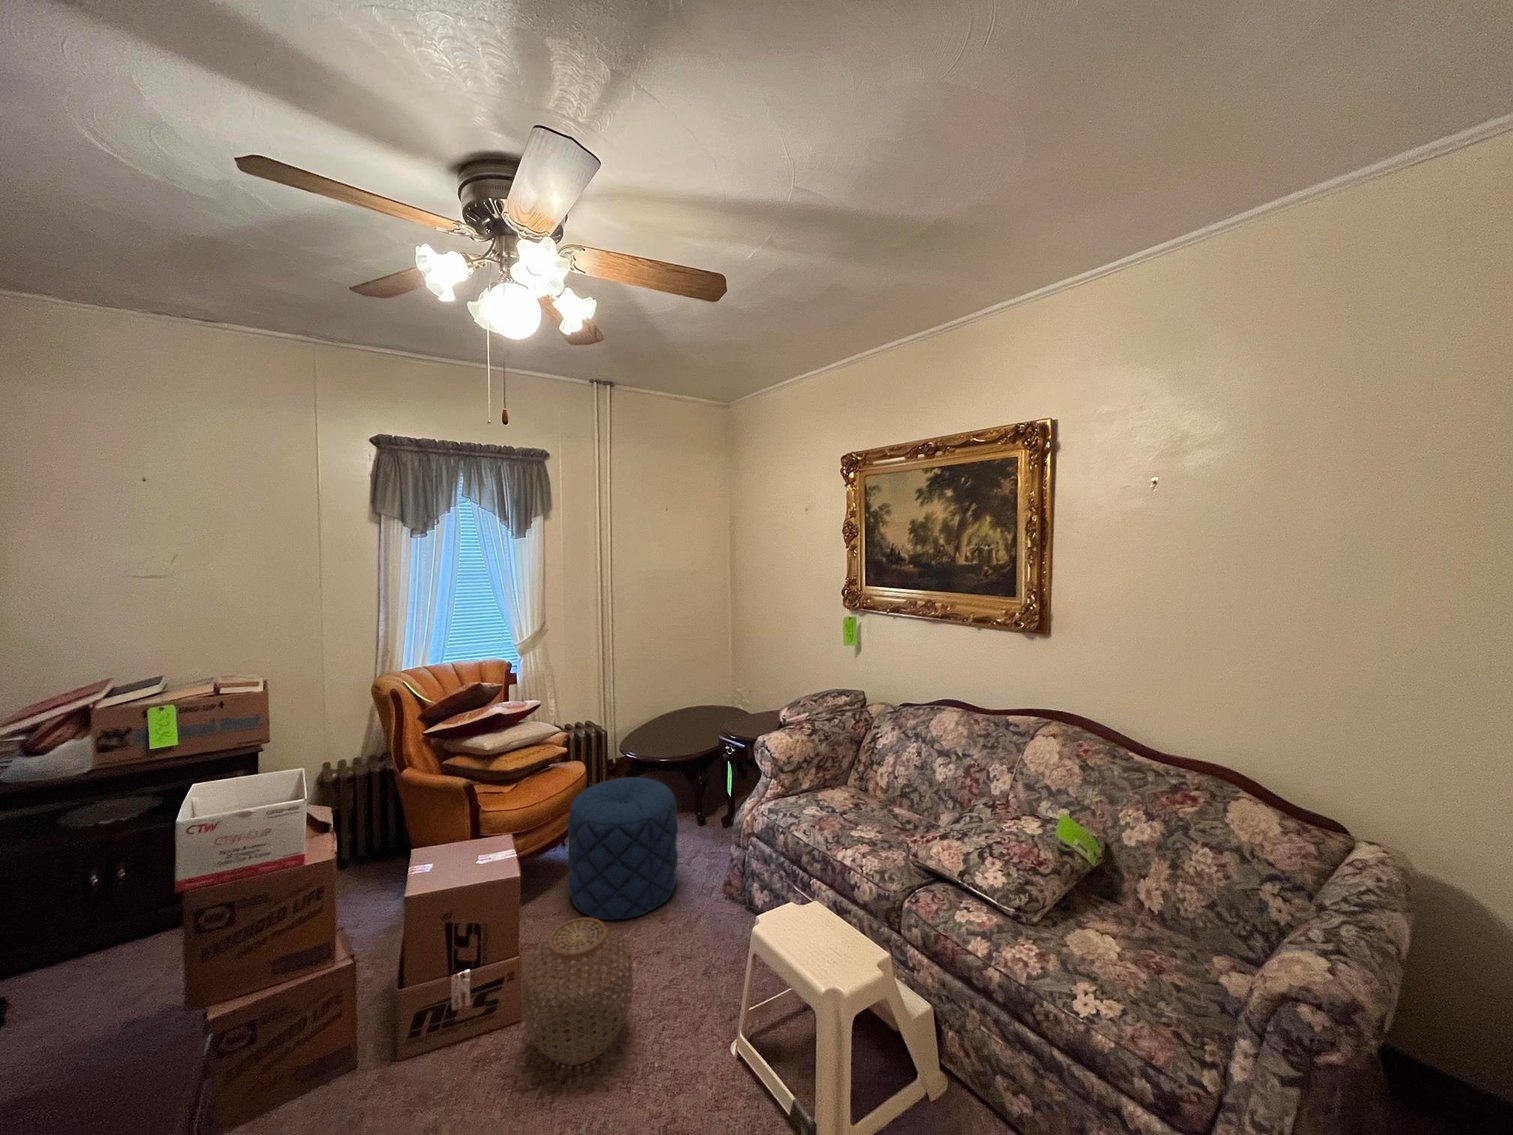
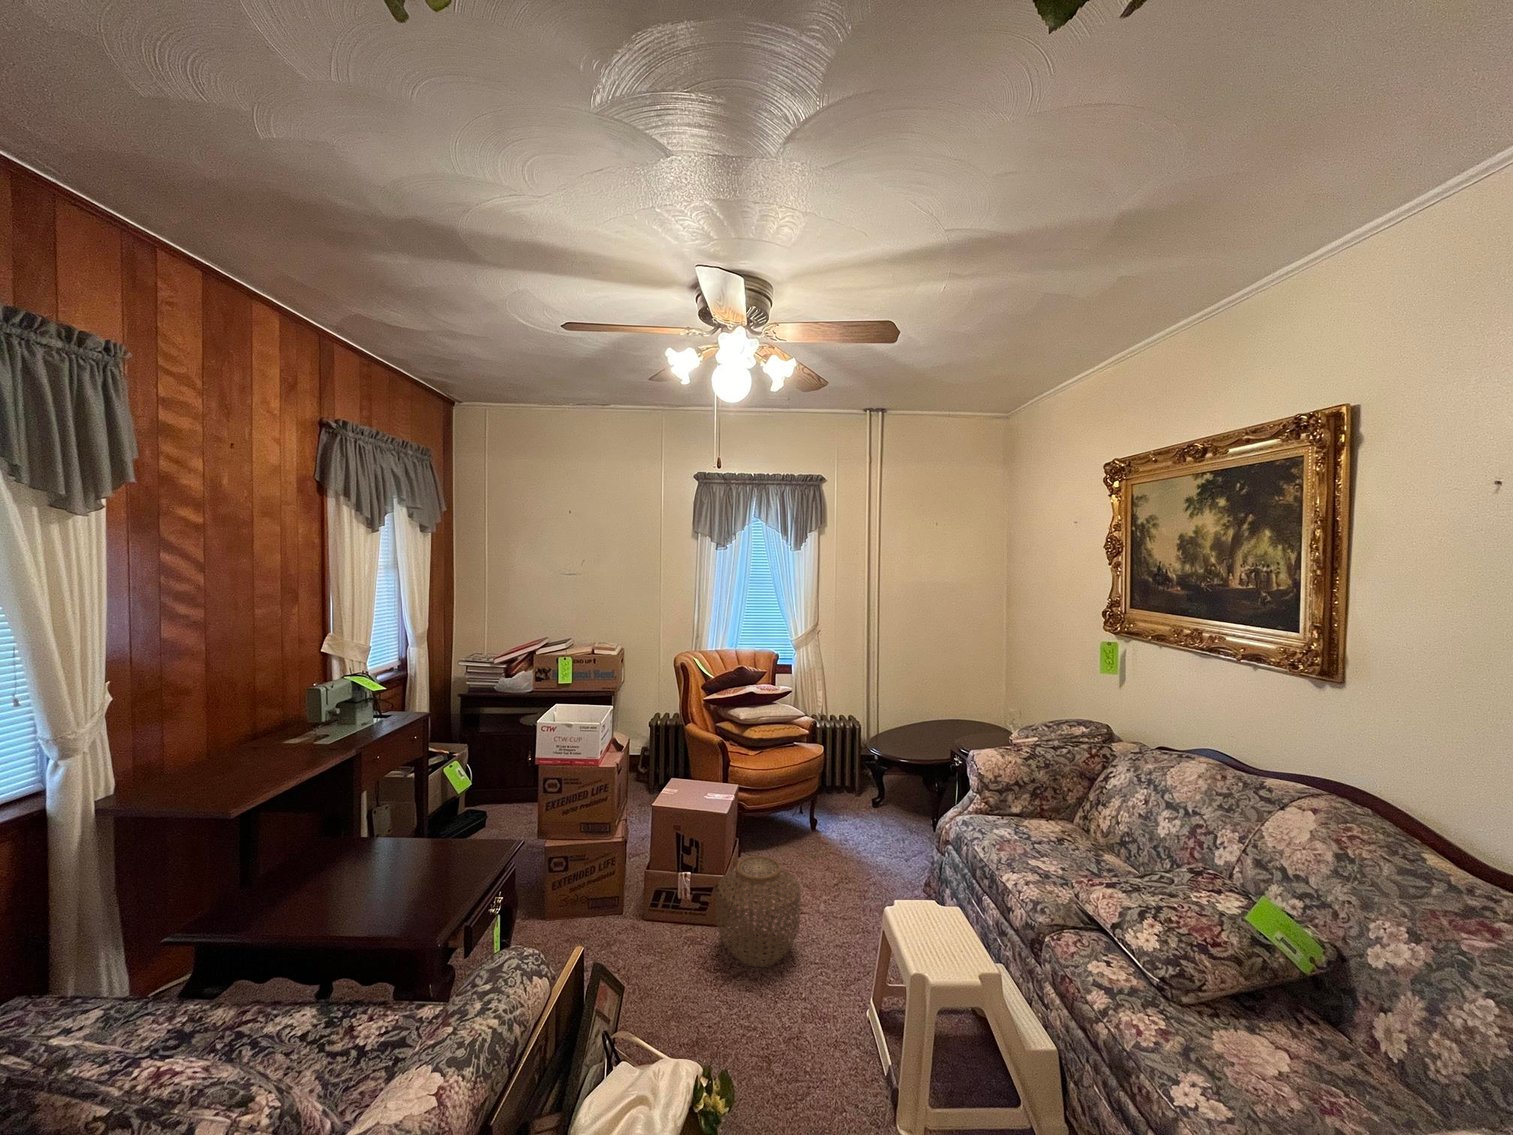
pouf: present [567,777,678,920] -> none [793,765,892,887]

